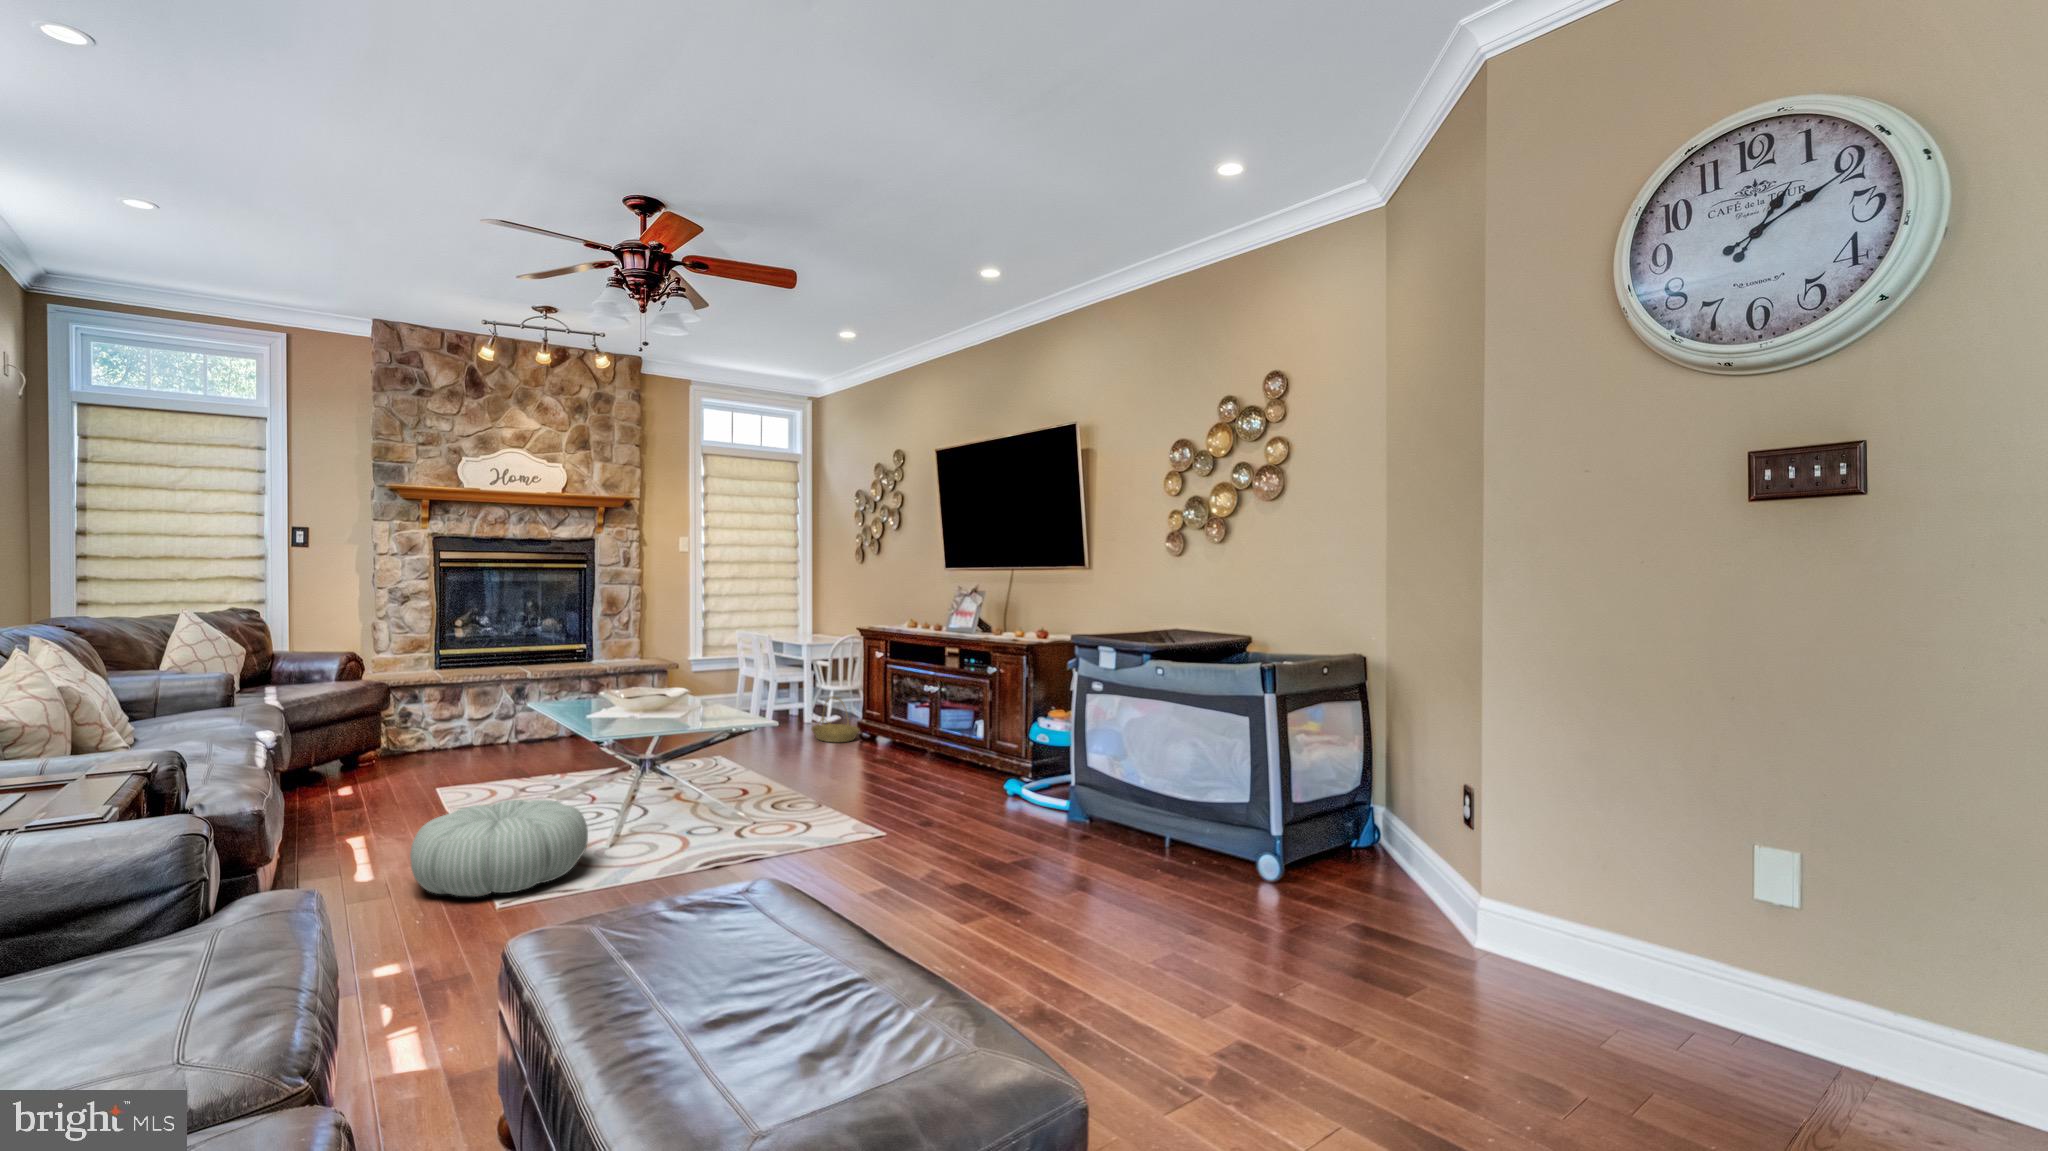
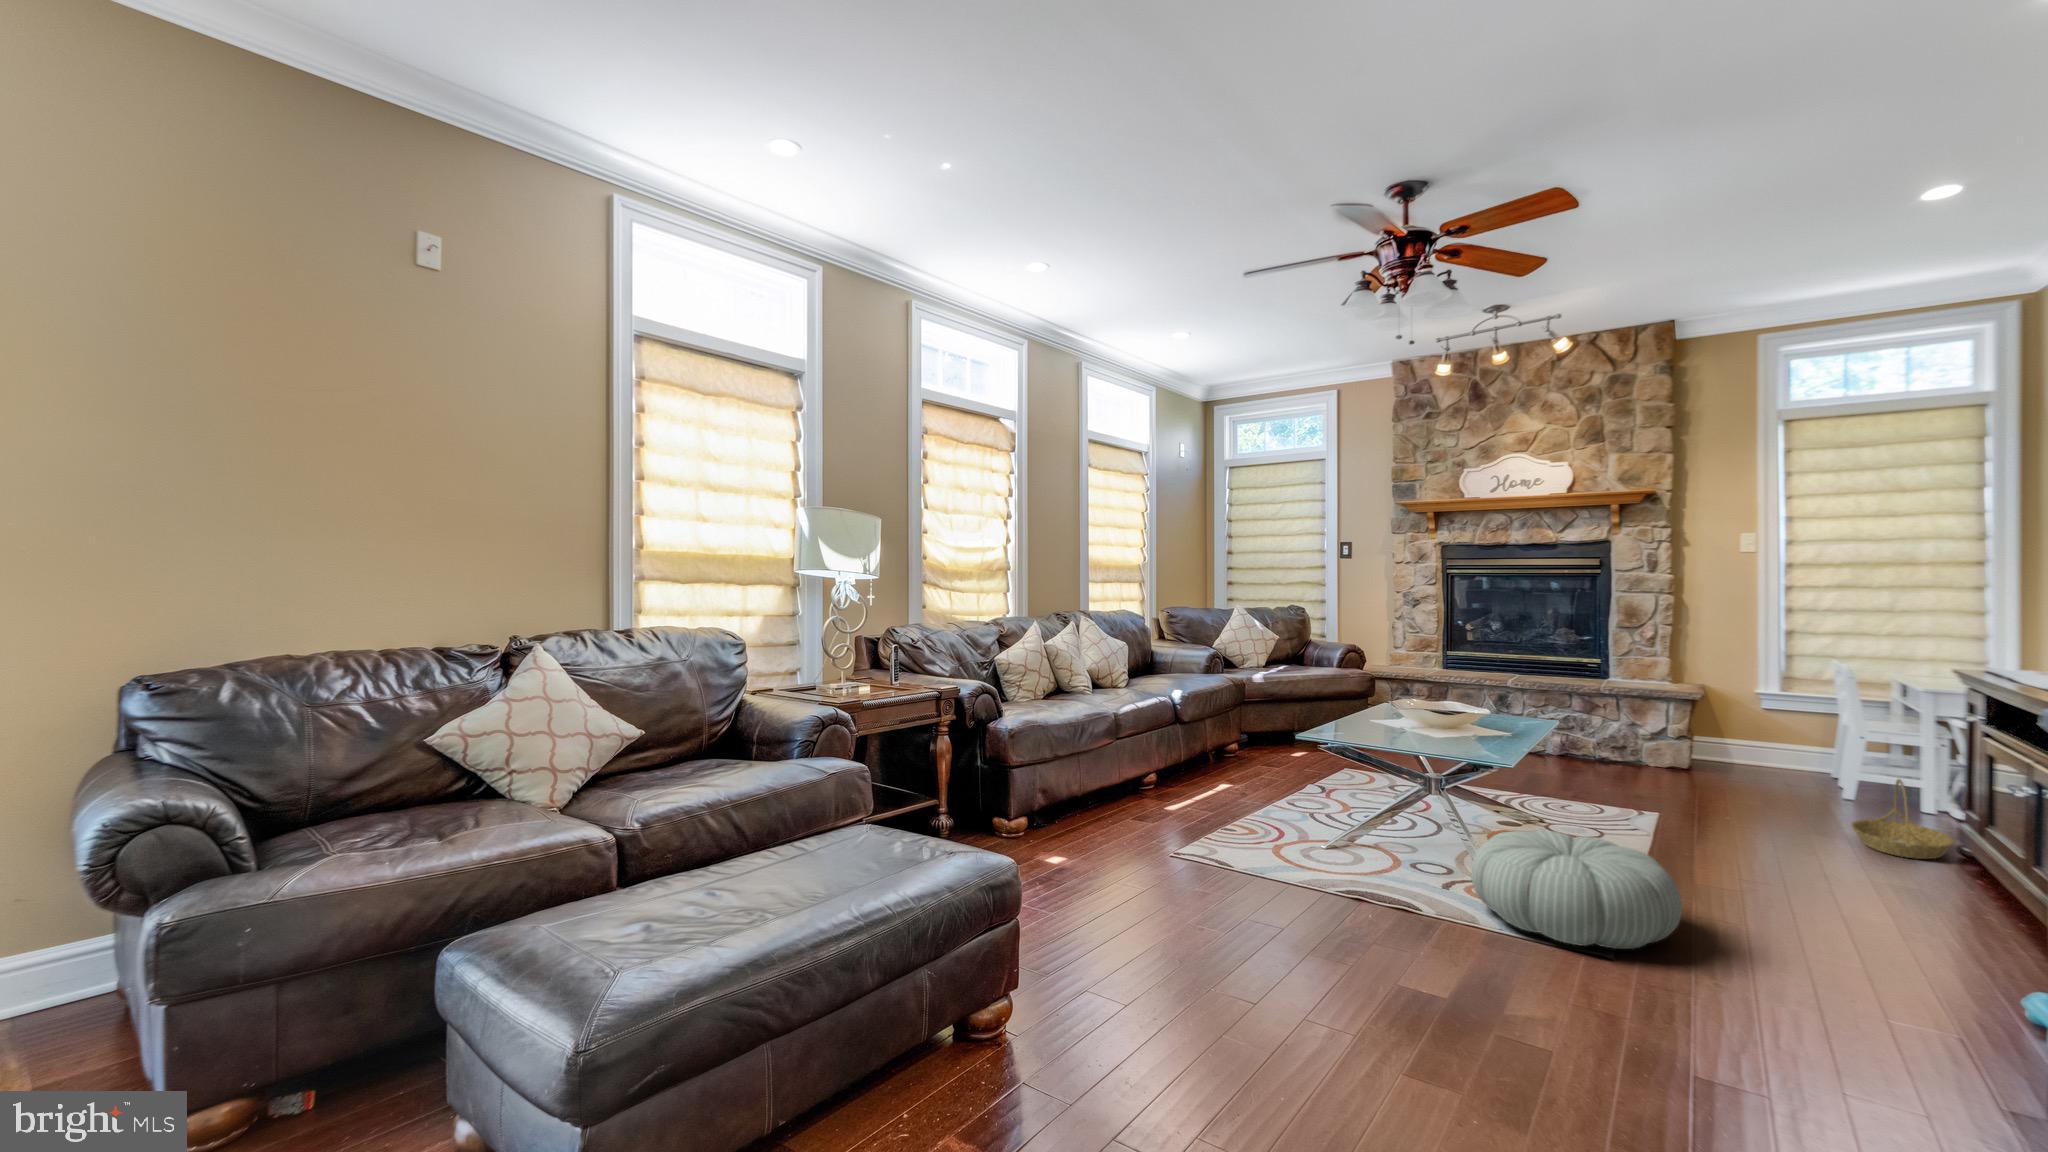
pouf: present [410,800,588,897] -> present [1471,830,1682,949]

